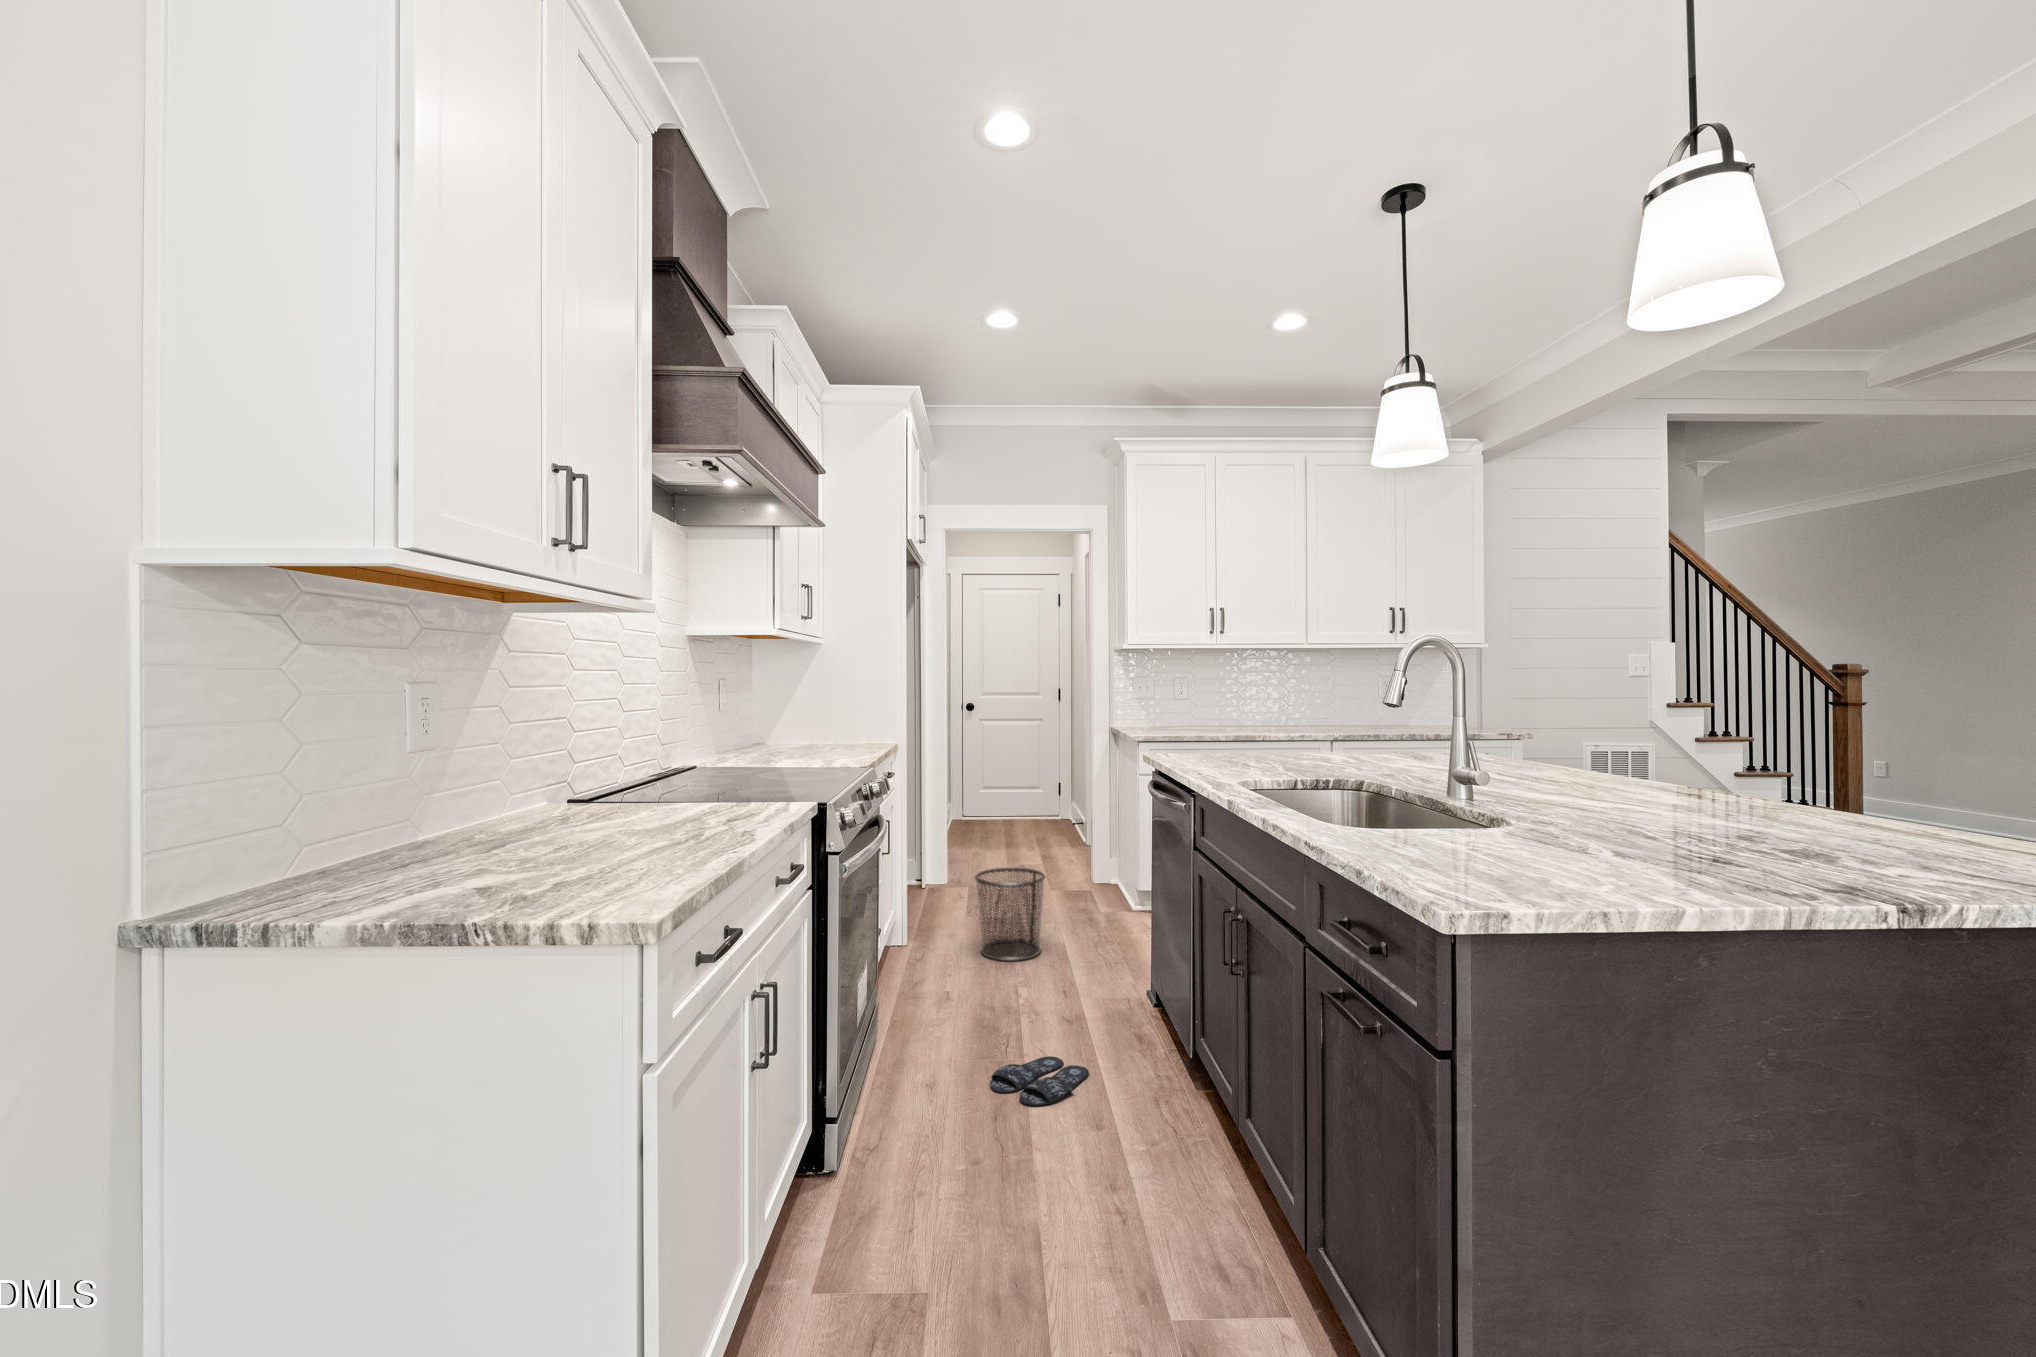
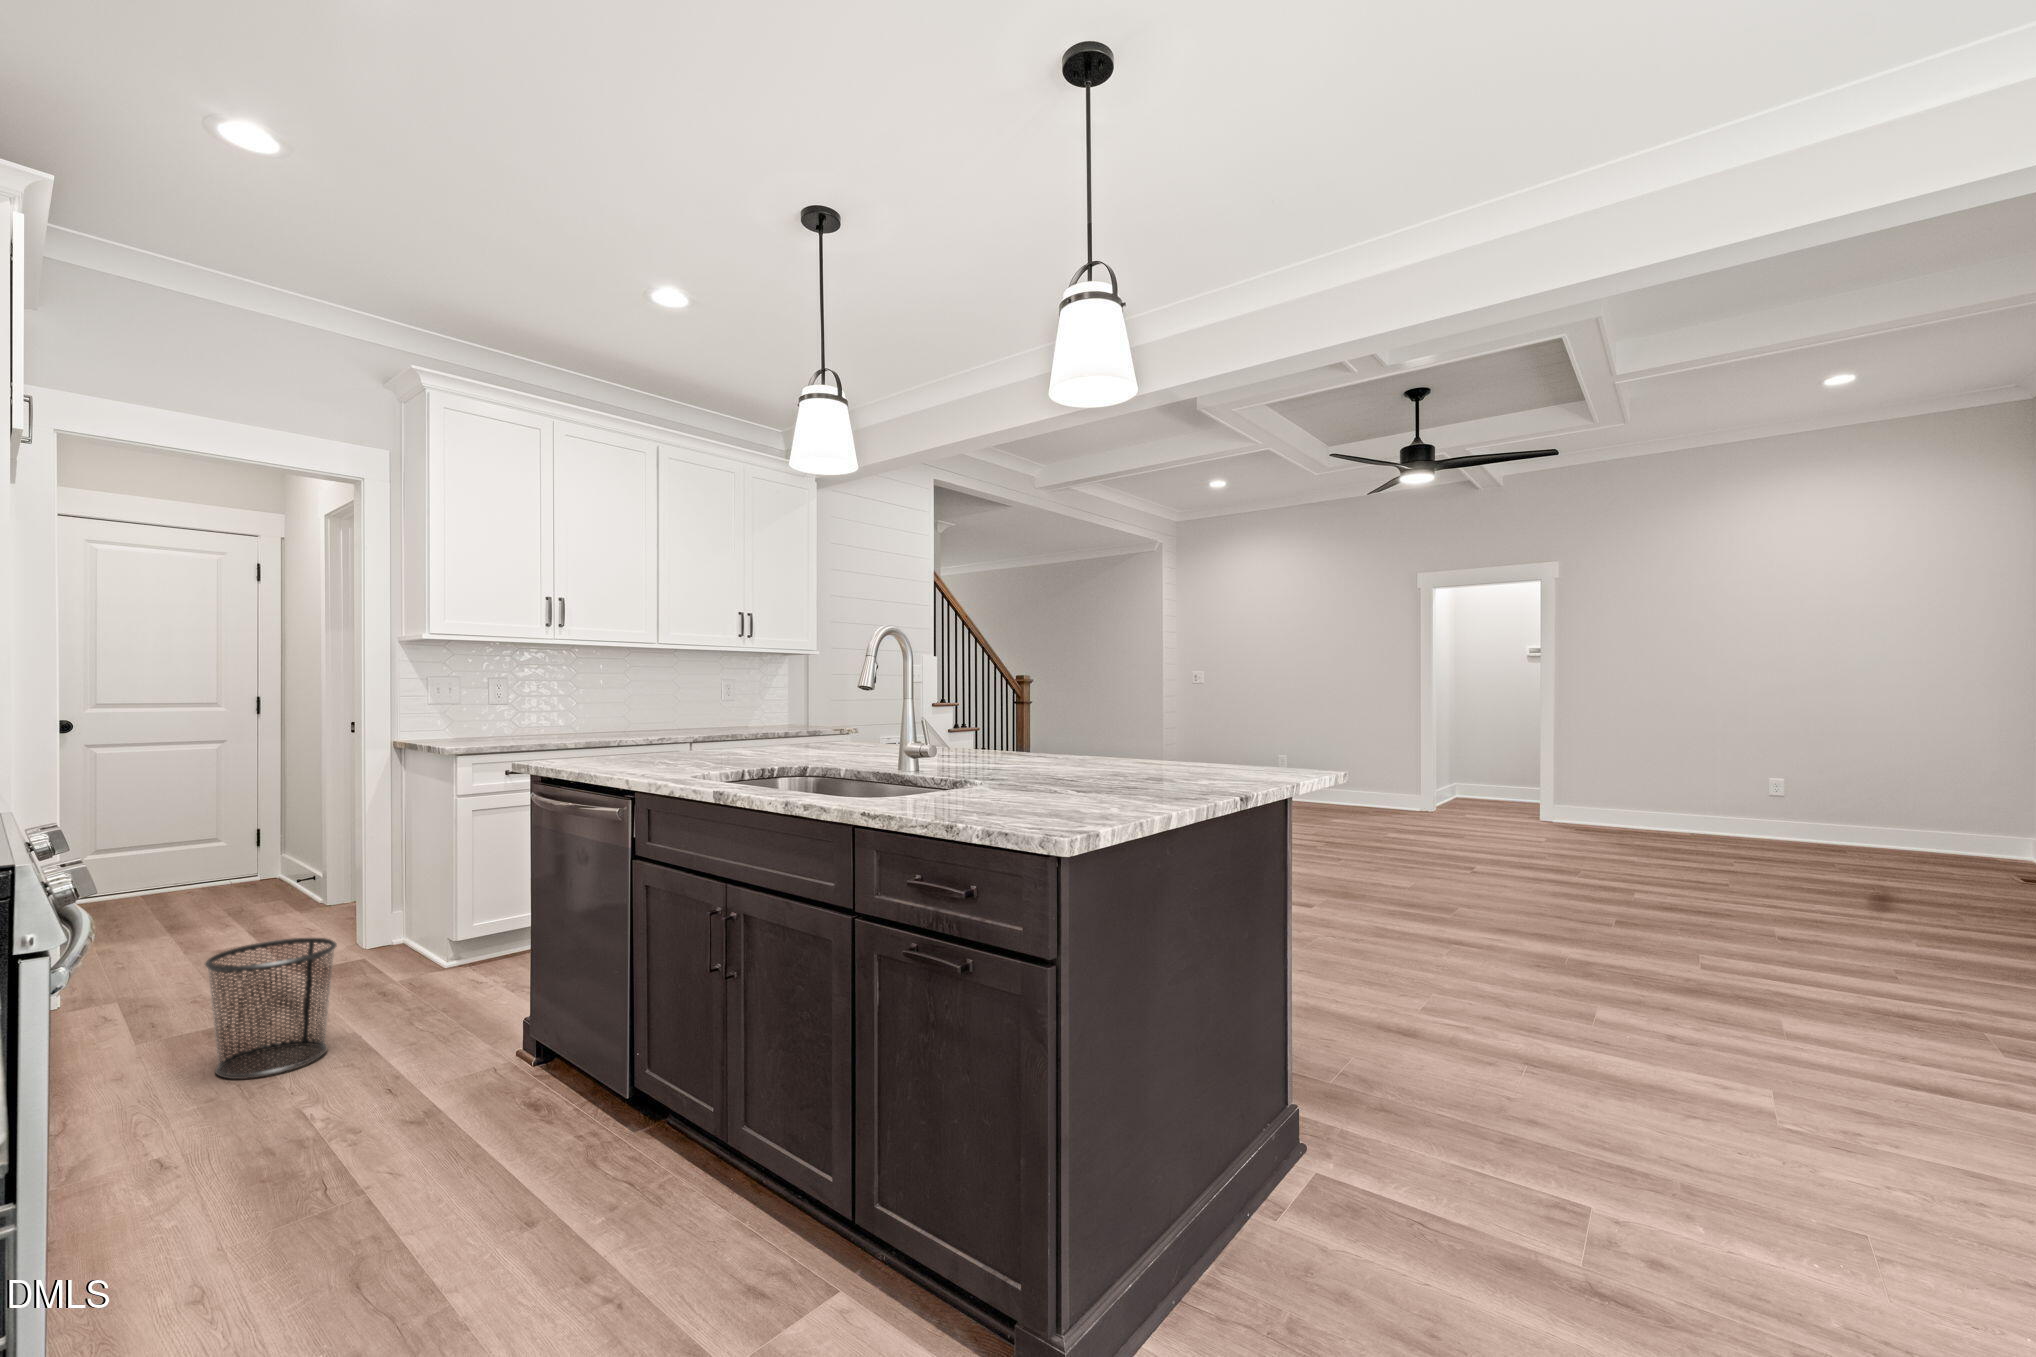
slippers: present [990,1056,1089,1106] -> none [339,1162,488,1239]

